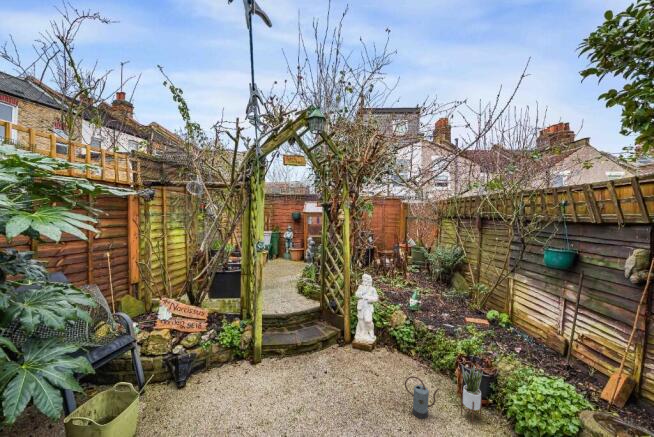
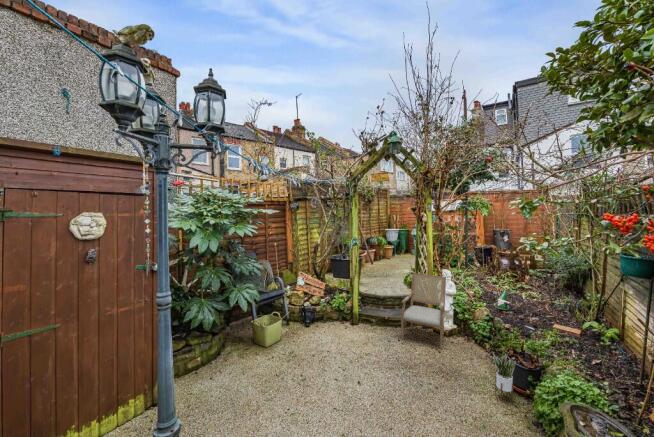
chair: none [326,281,378,371] -> present [401,273,446,349]
watering can: present [405,376,439,419] -> none [447,352,474,387]

